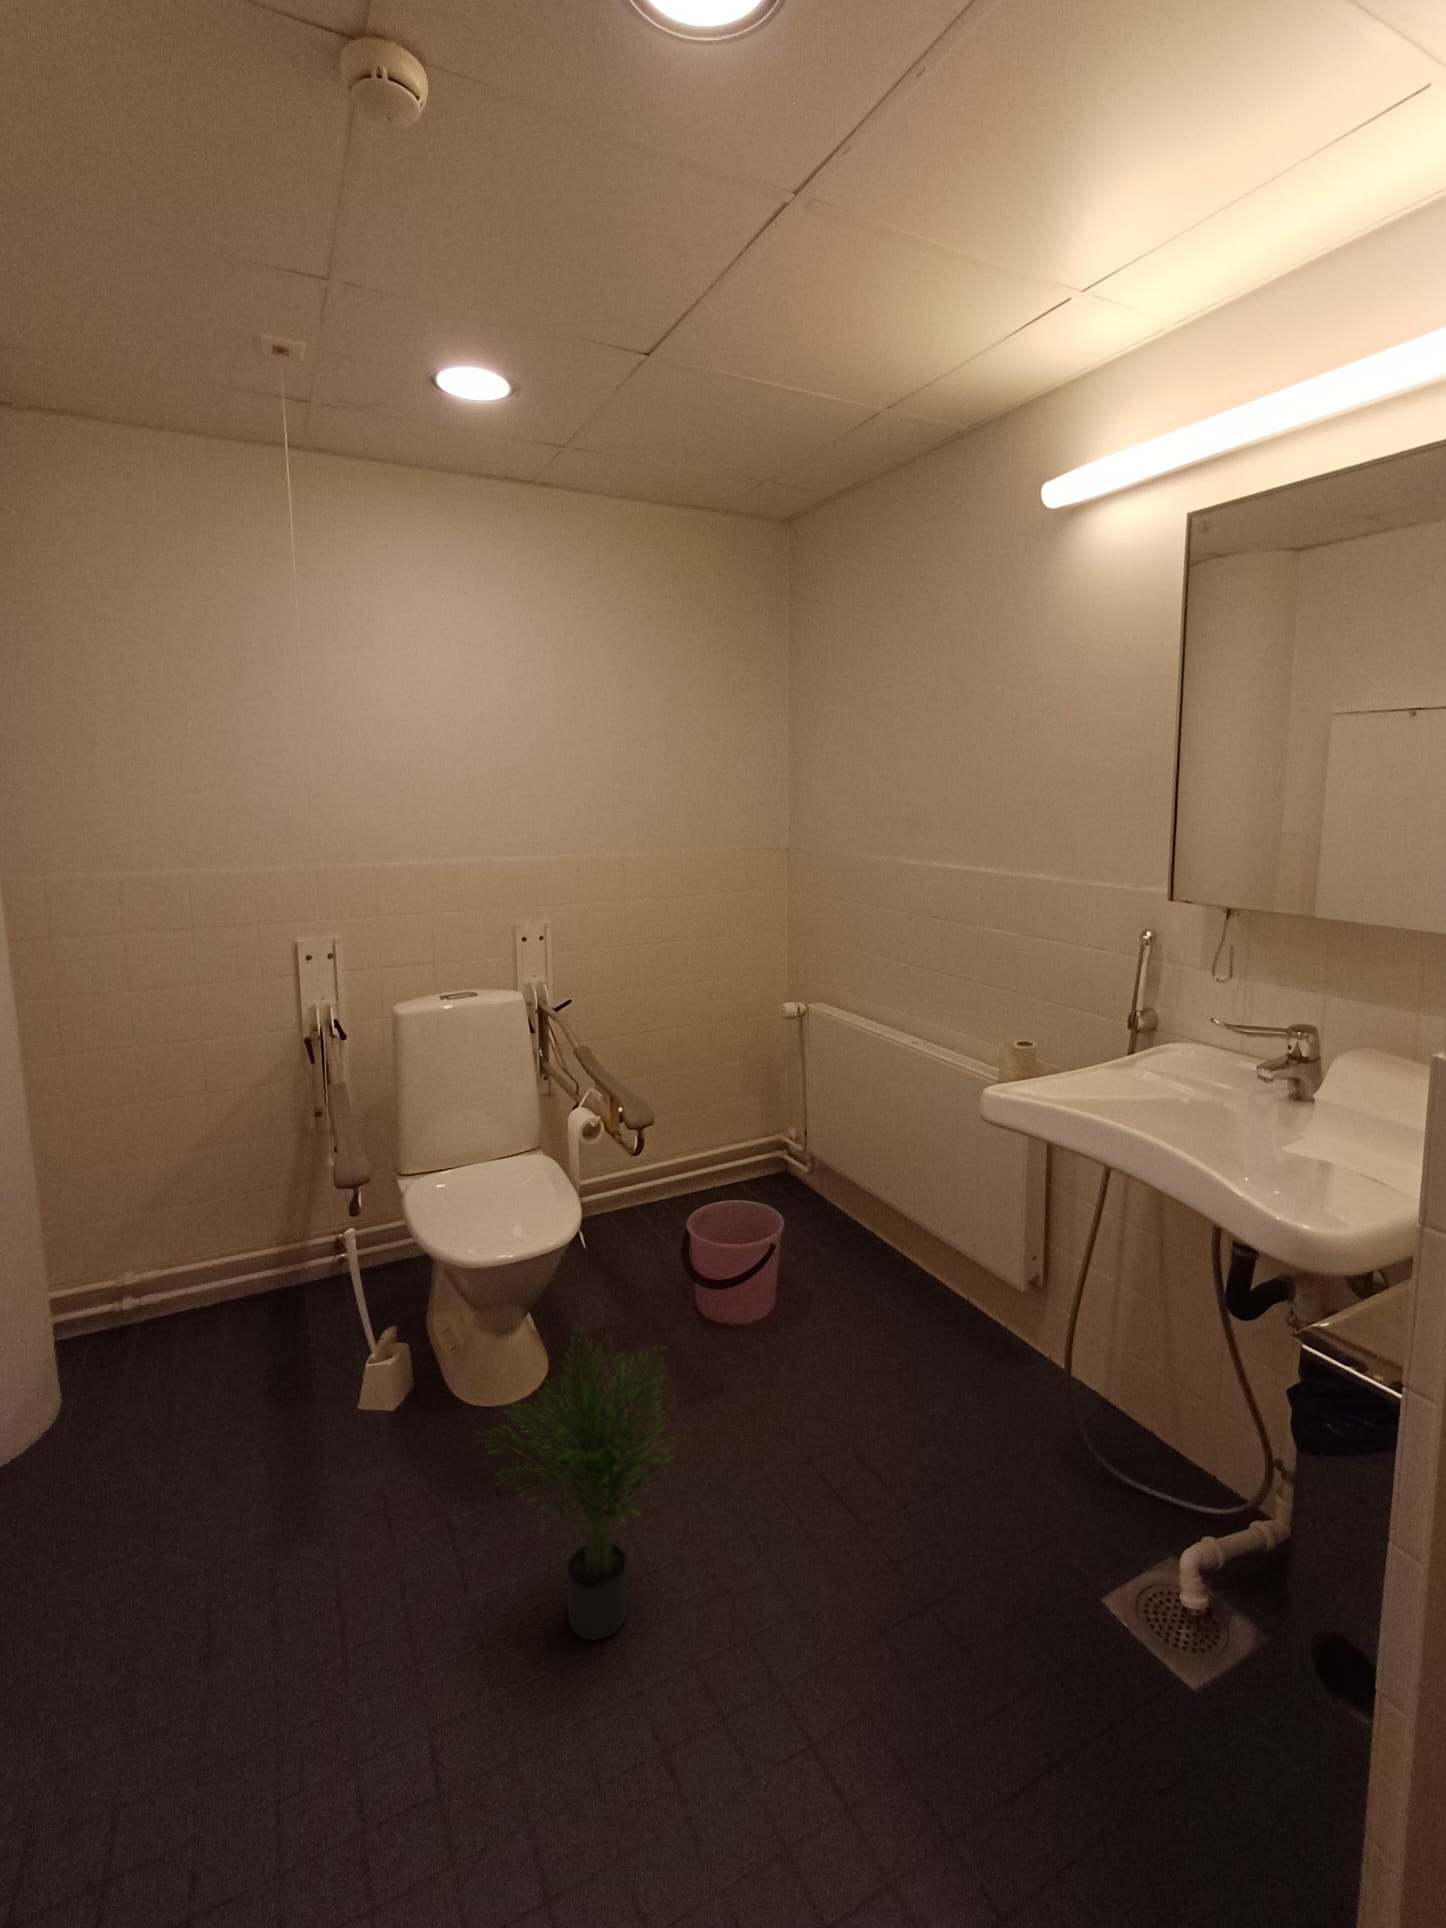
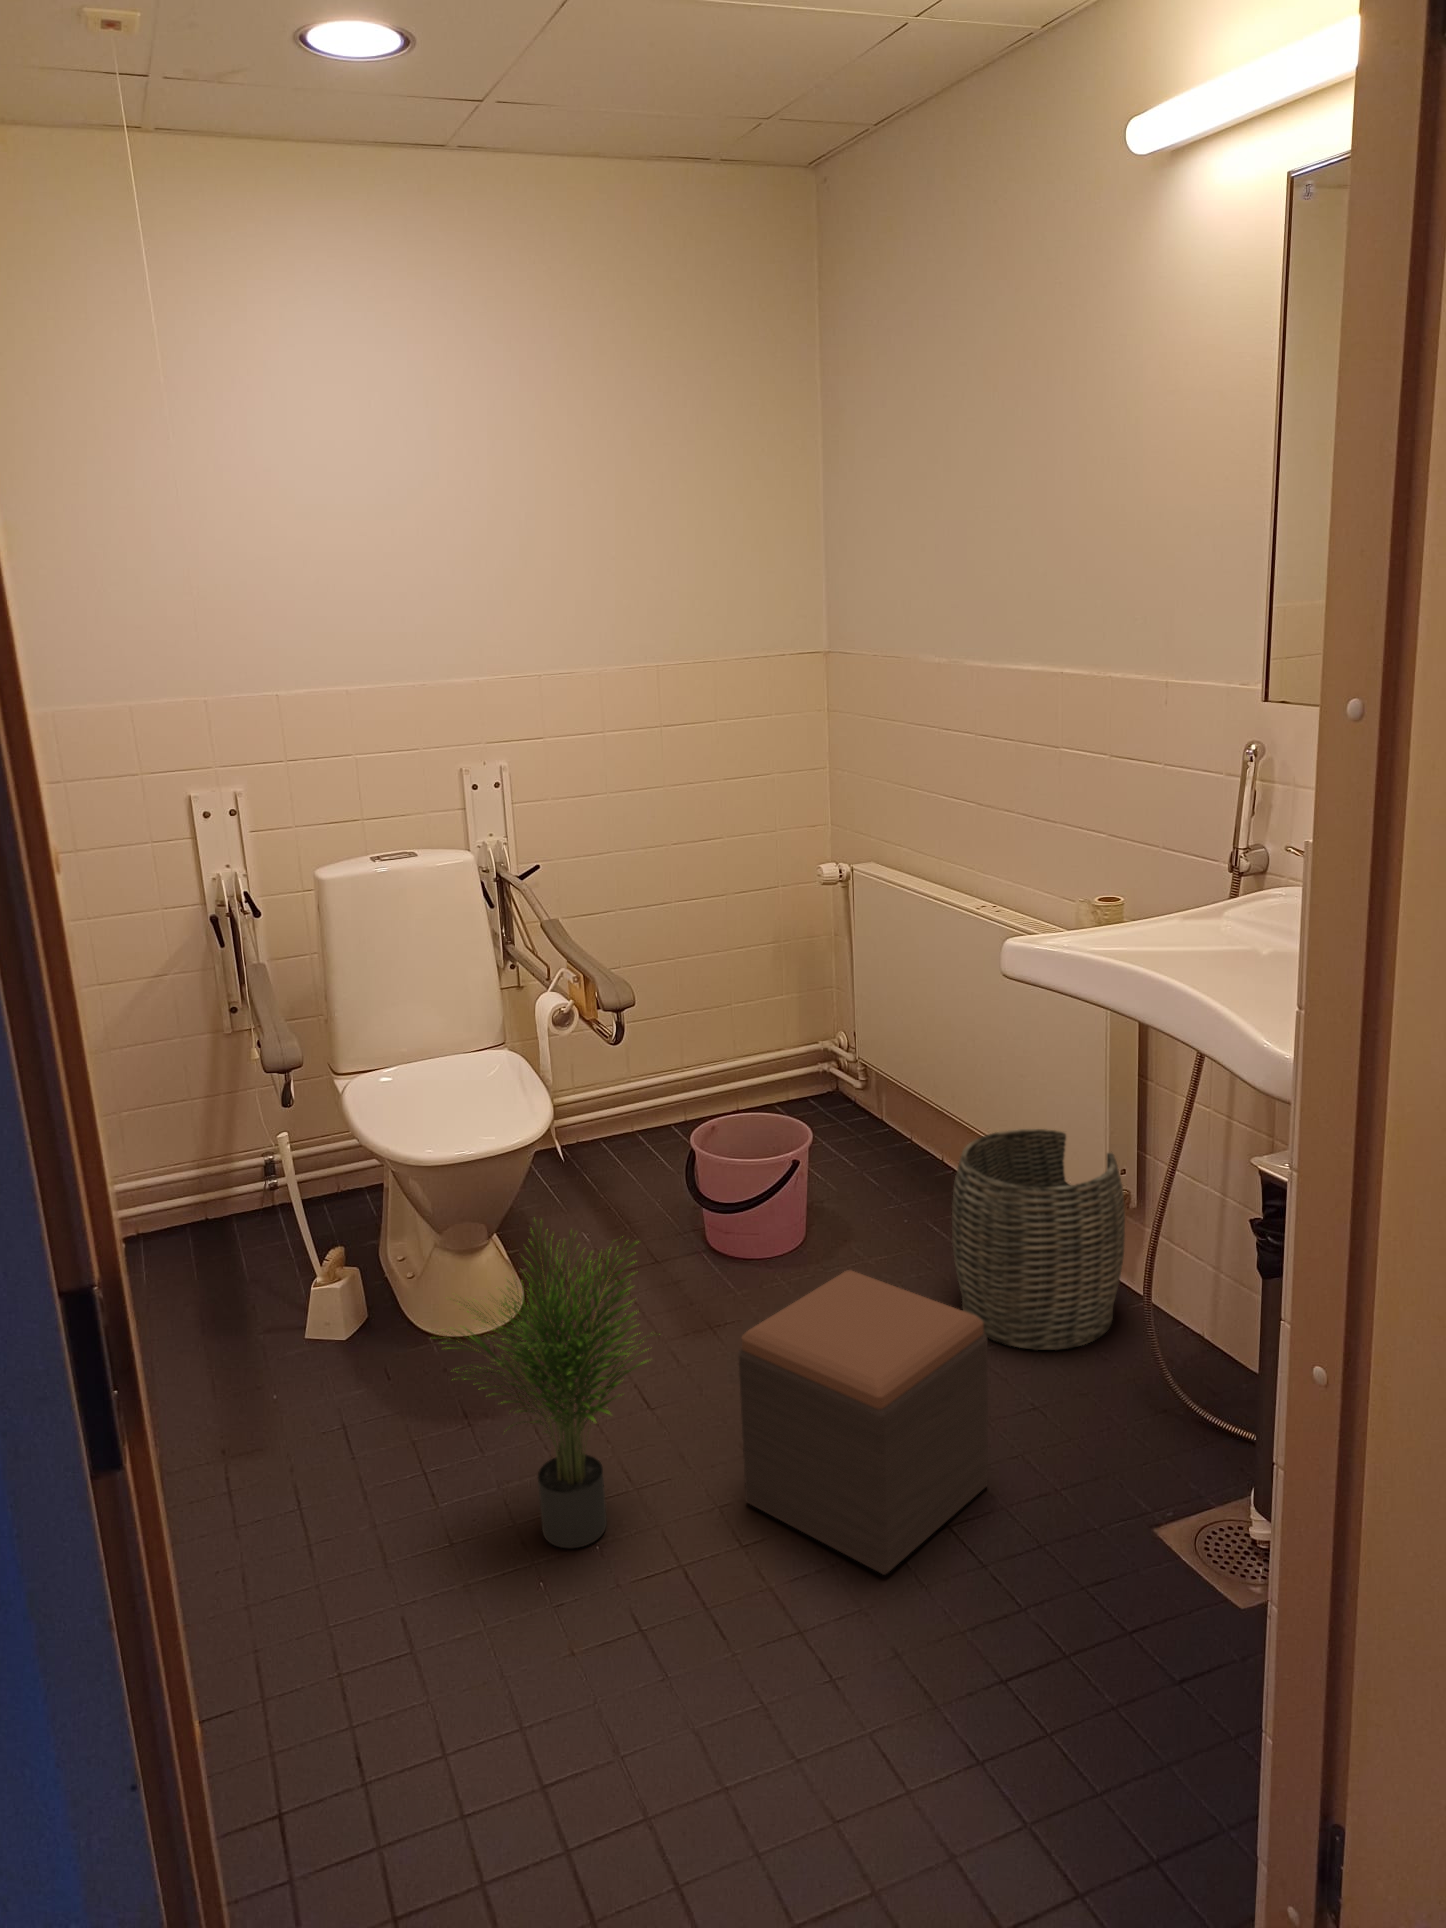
woven basket: none [901,1224,1039,1415] -> present [952,1129,1125,1350]
footstool: none [749,1361,959,1664] -> present [738,1270,988,1575]

